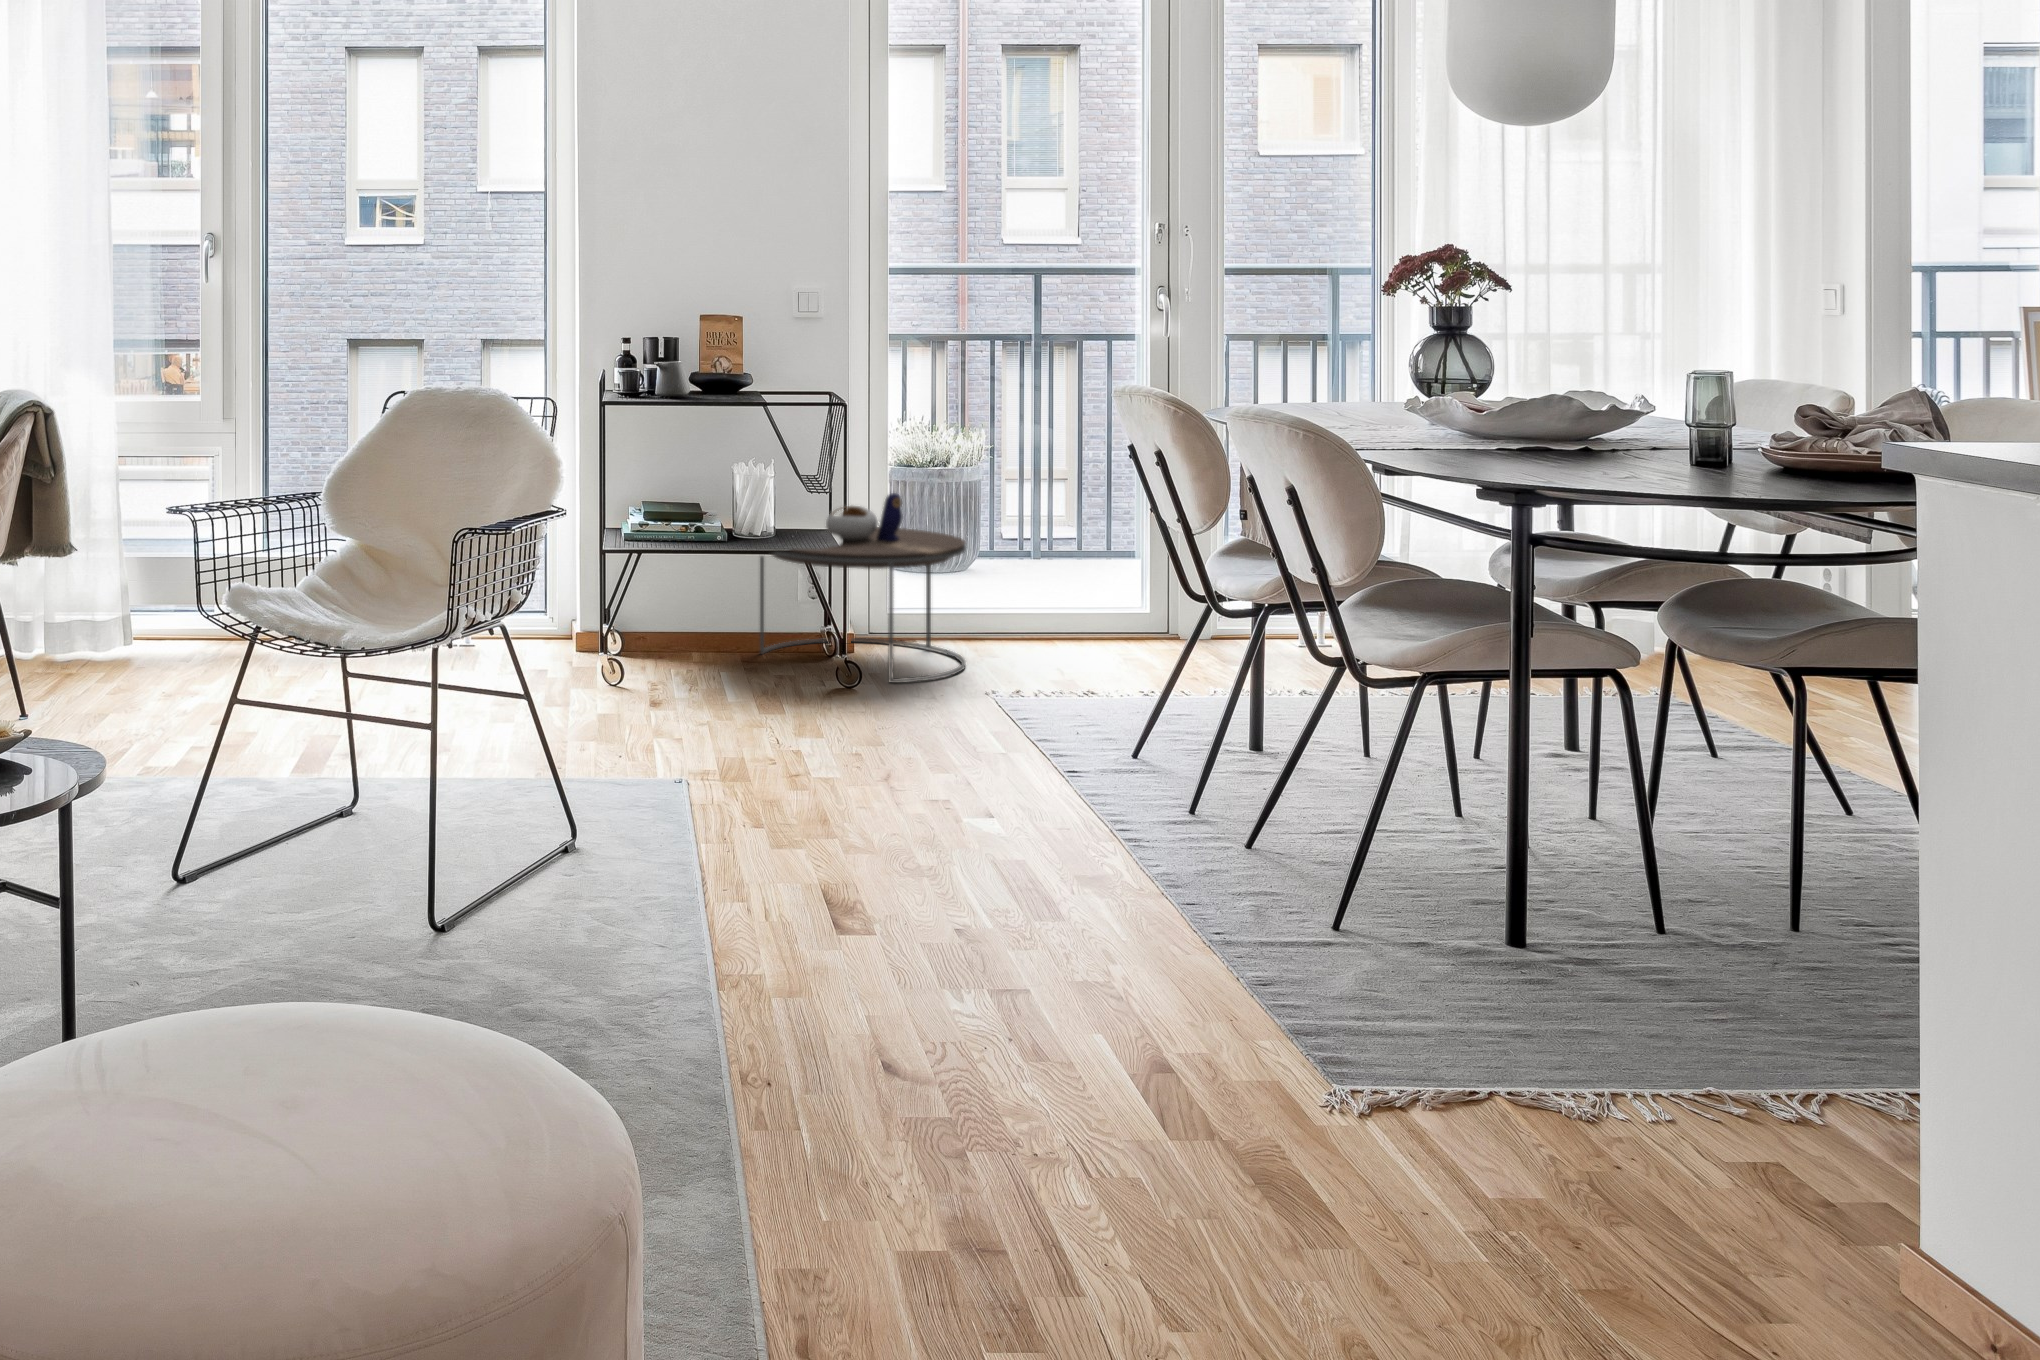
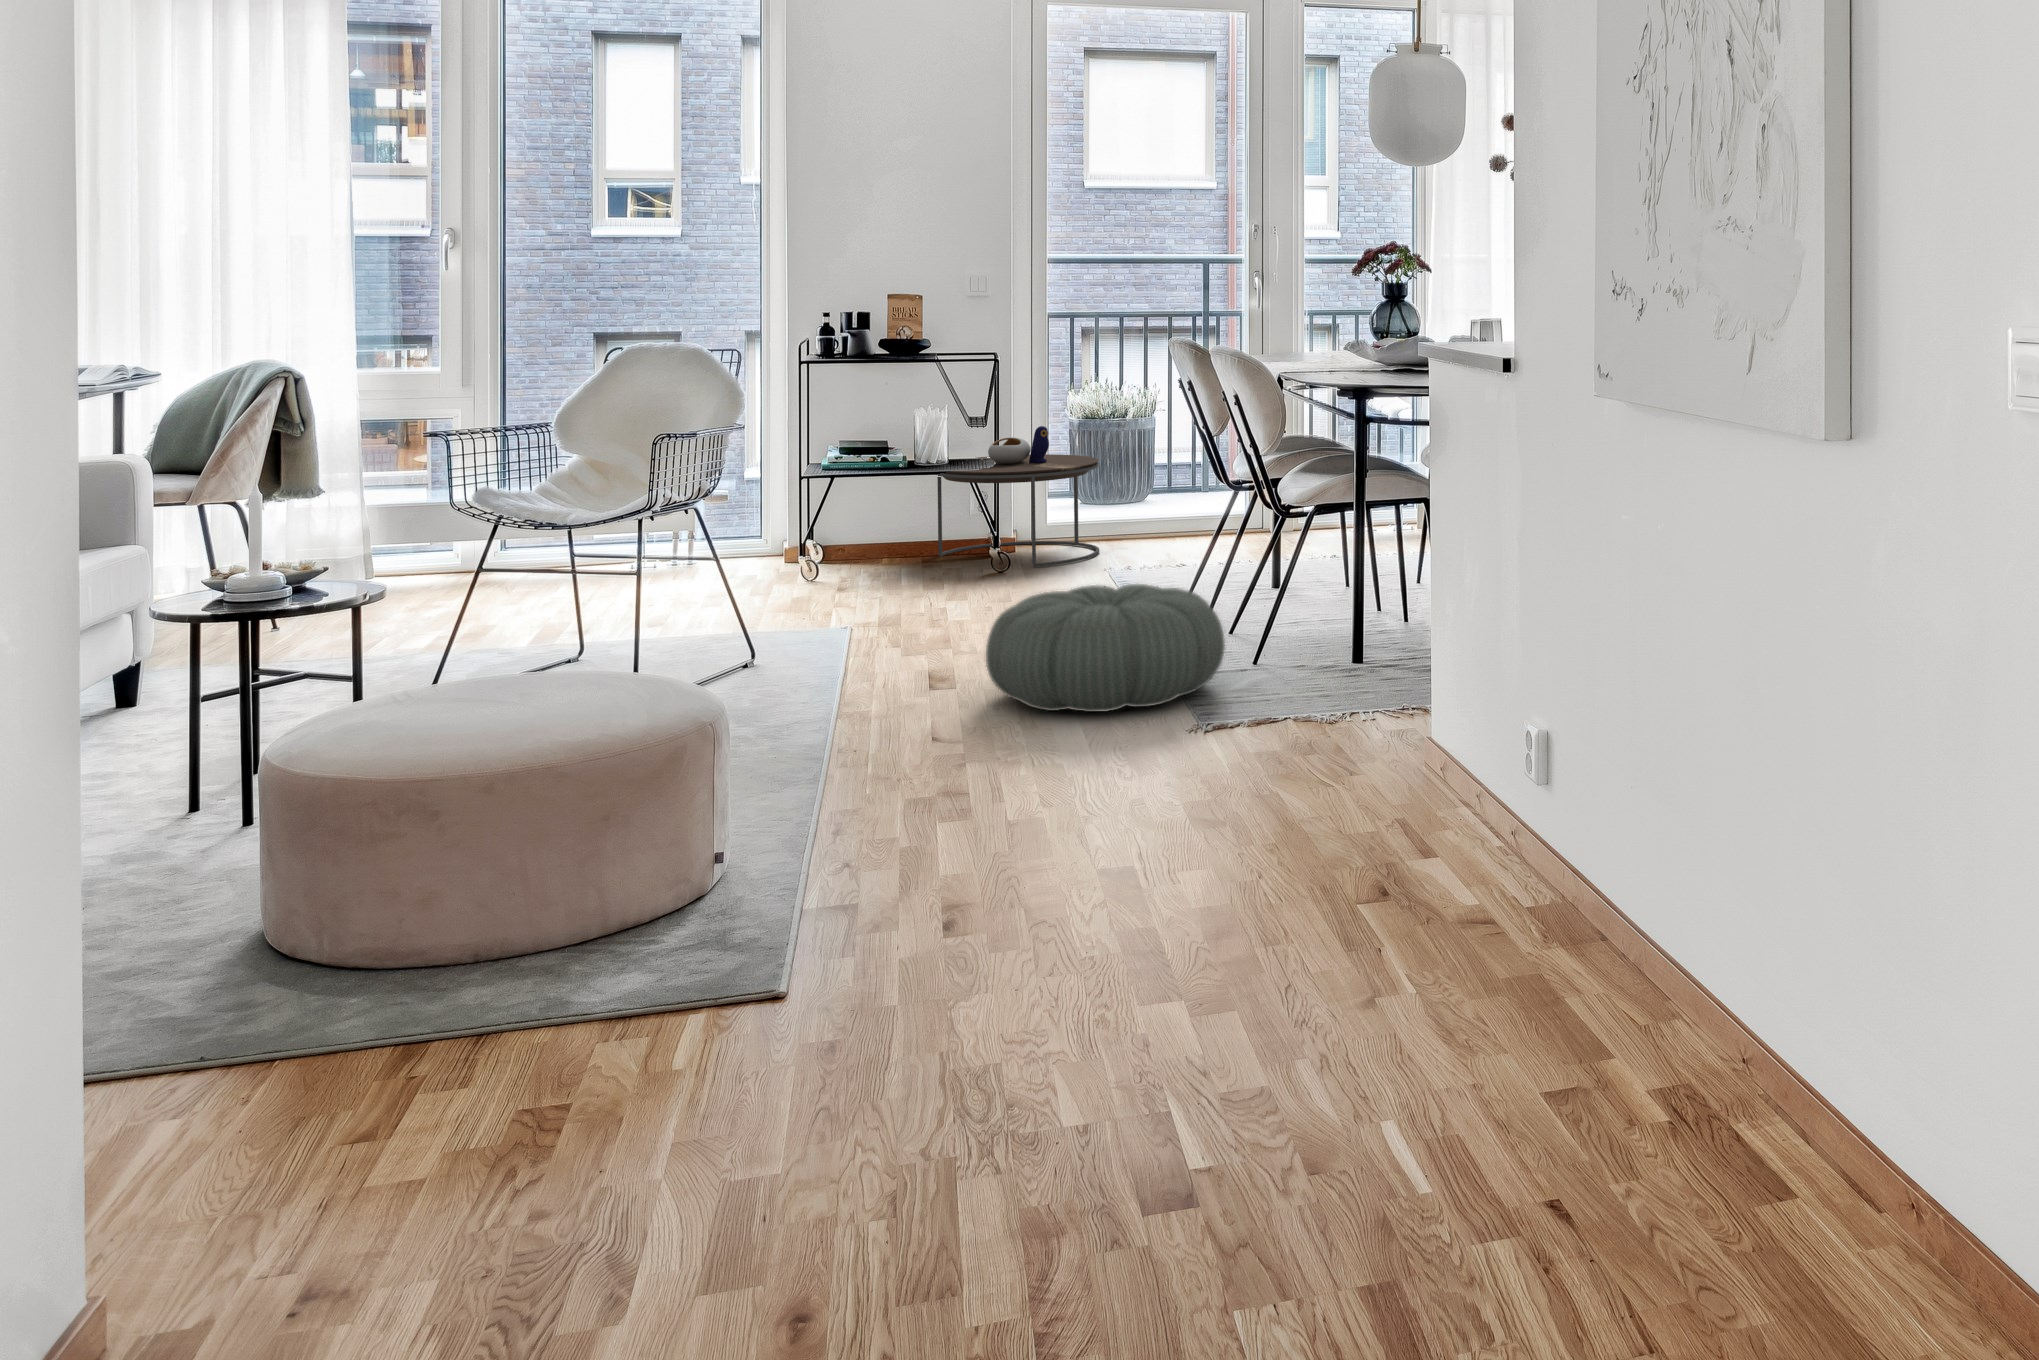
pouf: none [949,778,1338,1017] -> present [986,584,1225,712]

